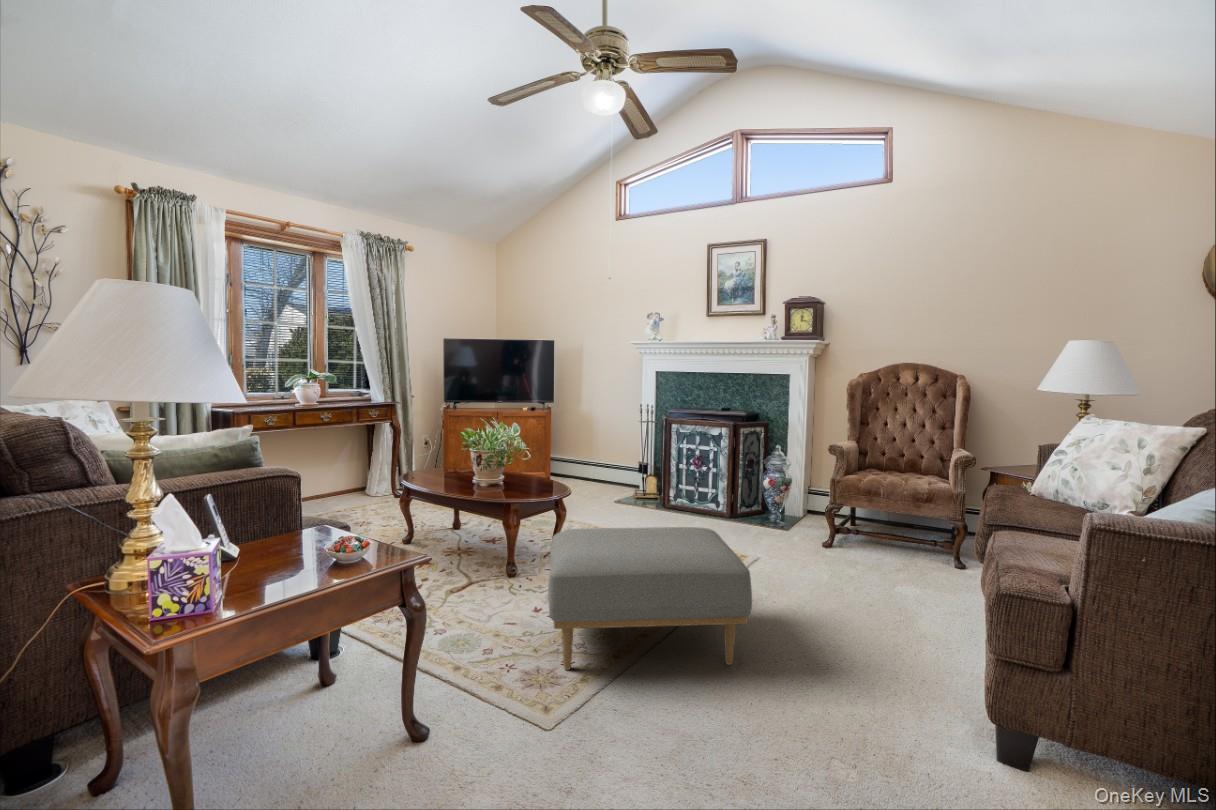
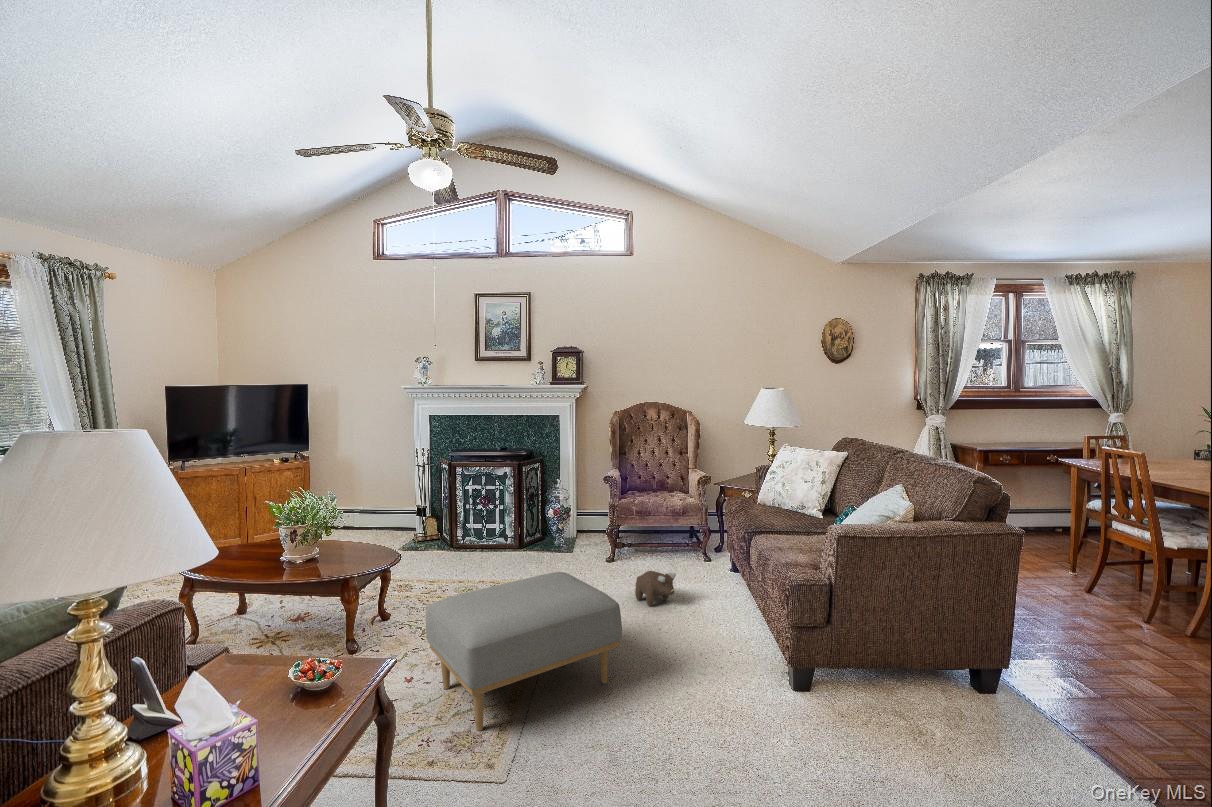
plush toy: none [830,558,884,600] -> present [635,571,676,606]

